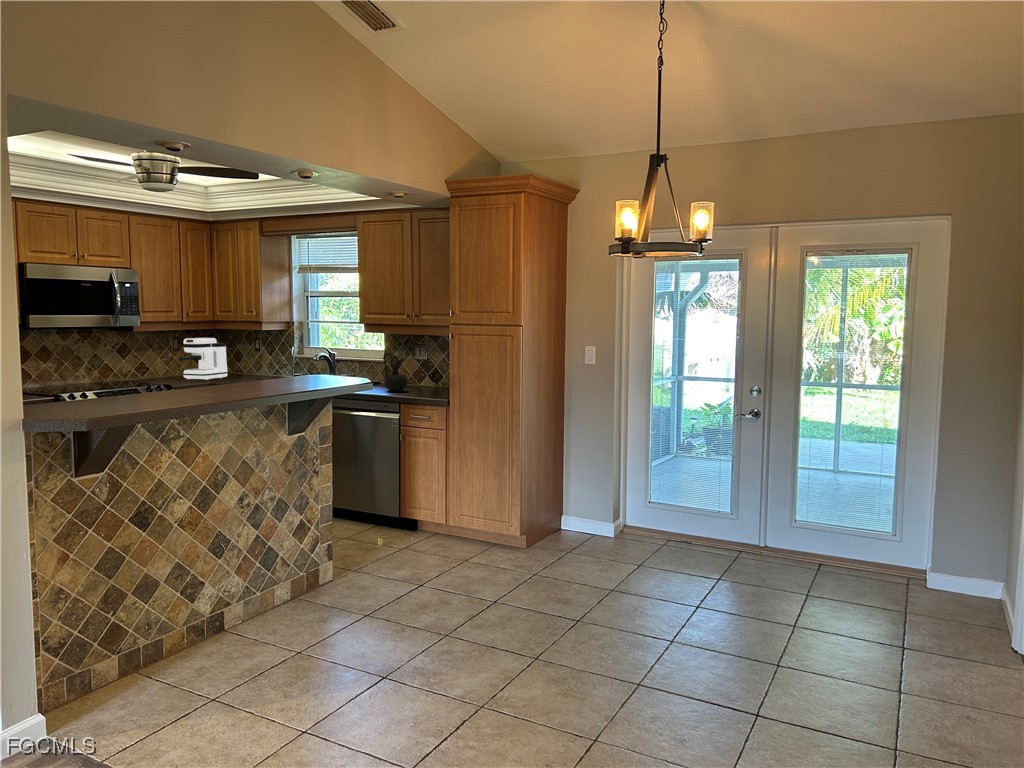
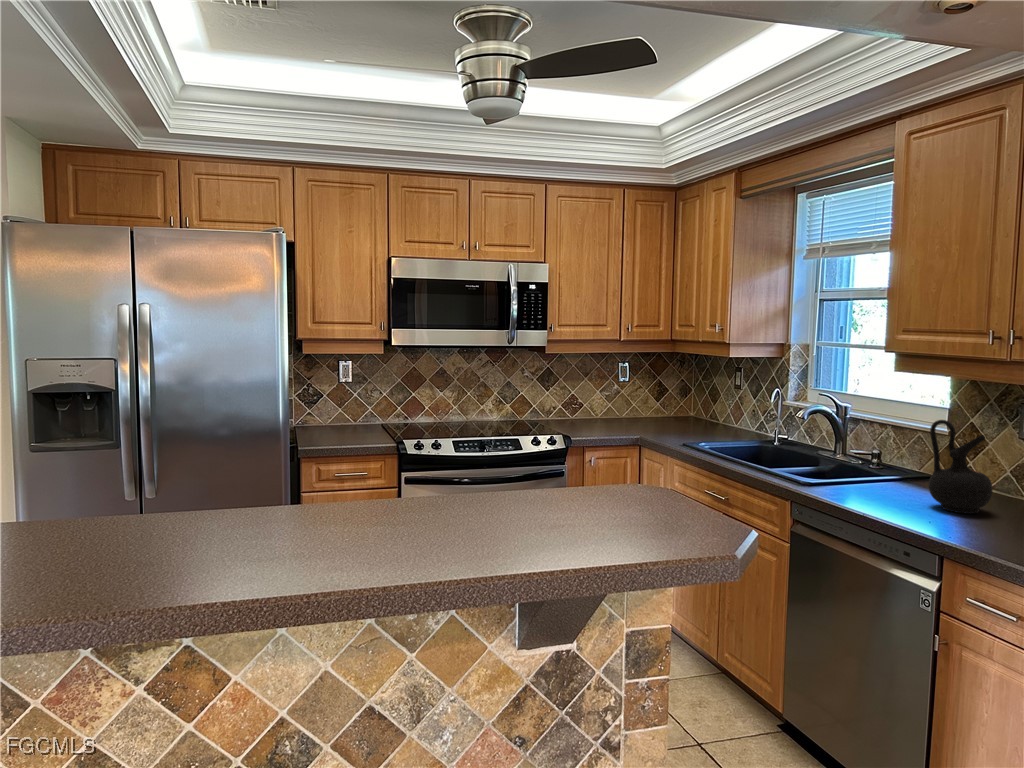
coffee maker: present [179,338,228,380] -> none [614,364,682,428]

